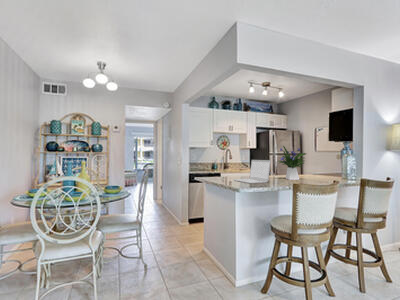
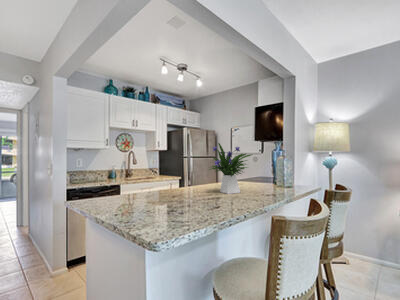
laptop: present [234,160,271,183] -> none [142,166,211,216]

